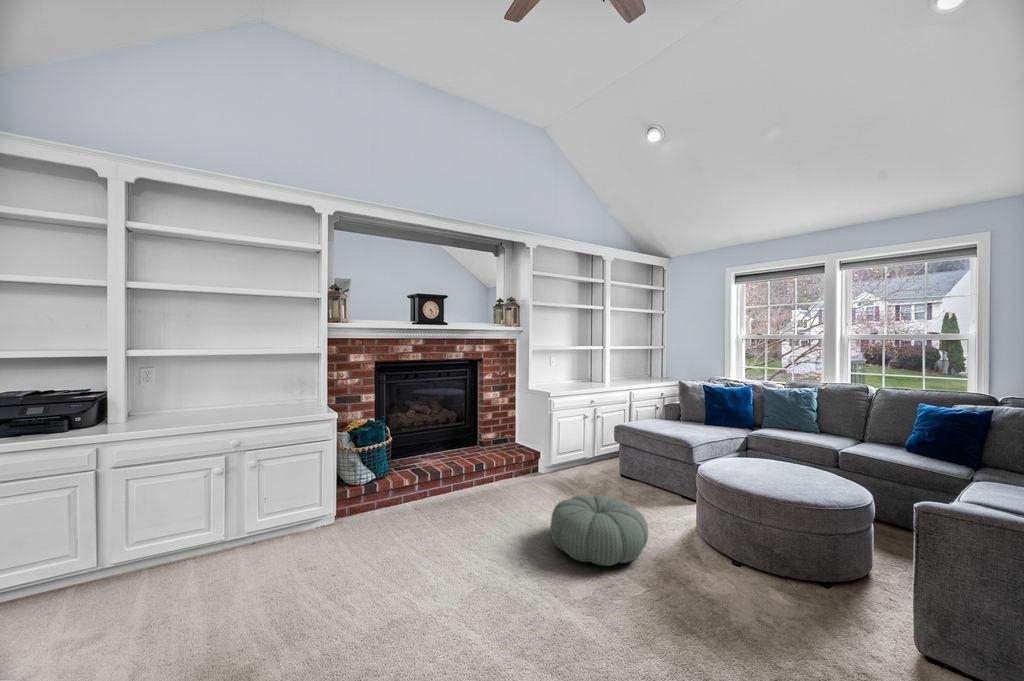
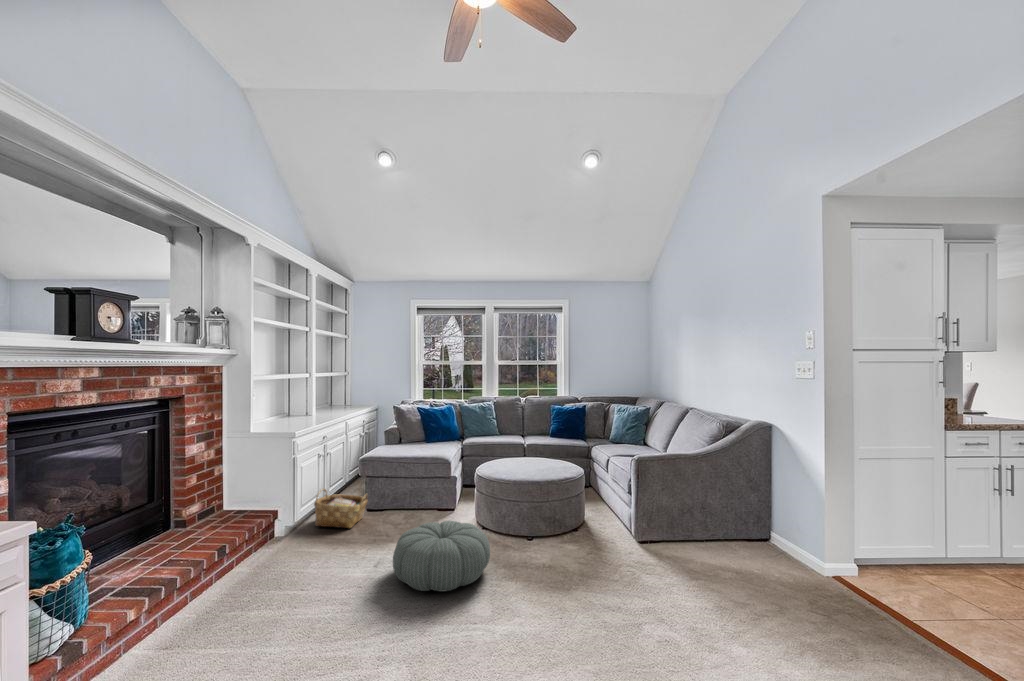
woven basket: none [568,445,612,485] -> present [314,489,368,528]

